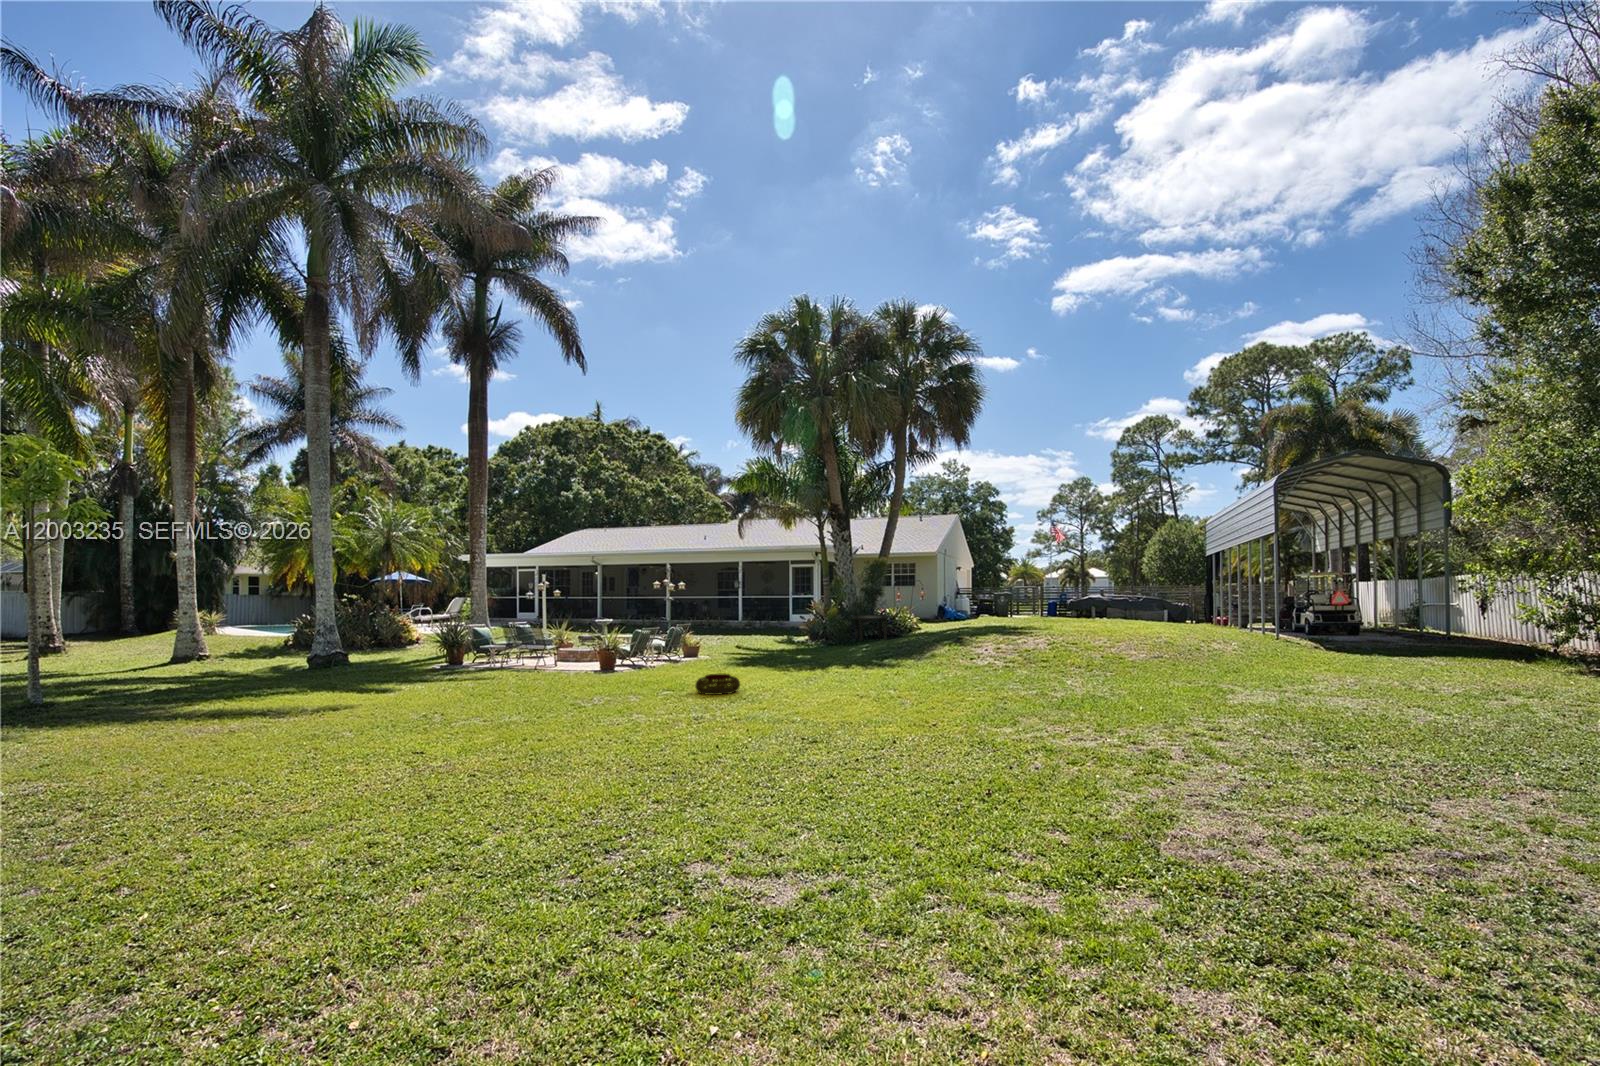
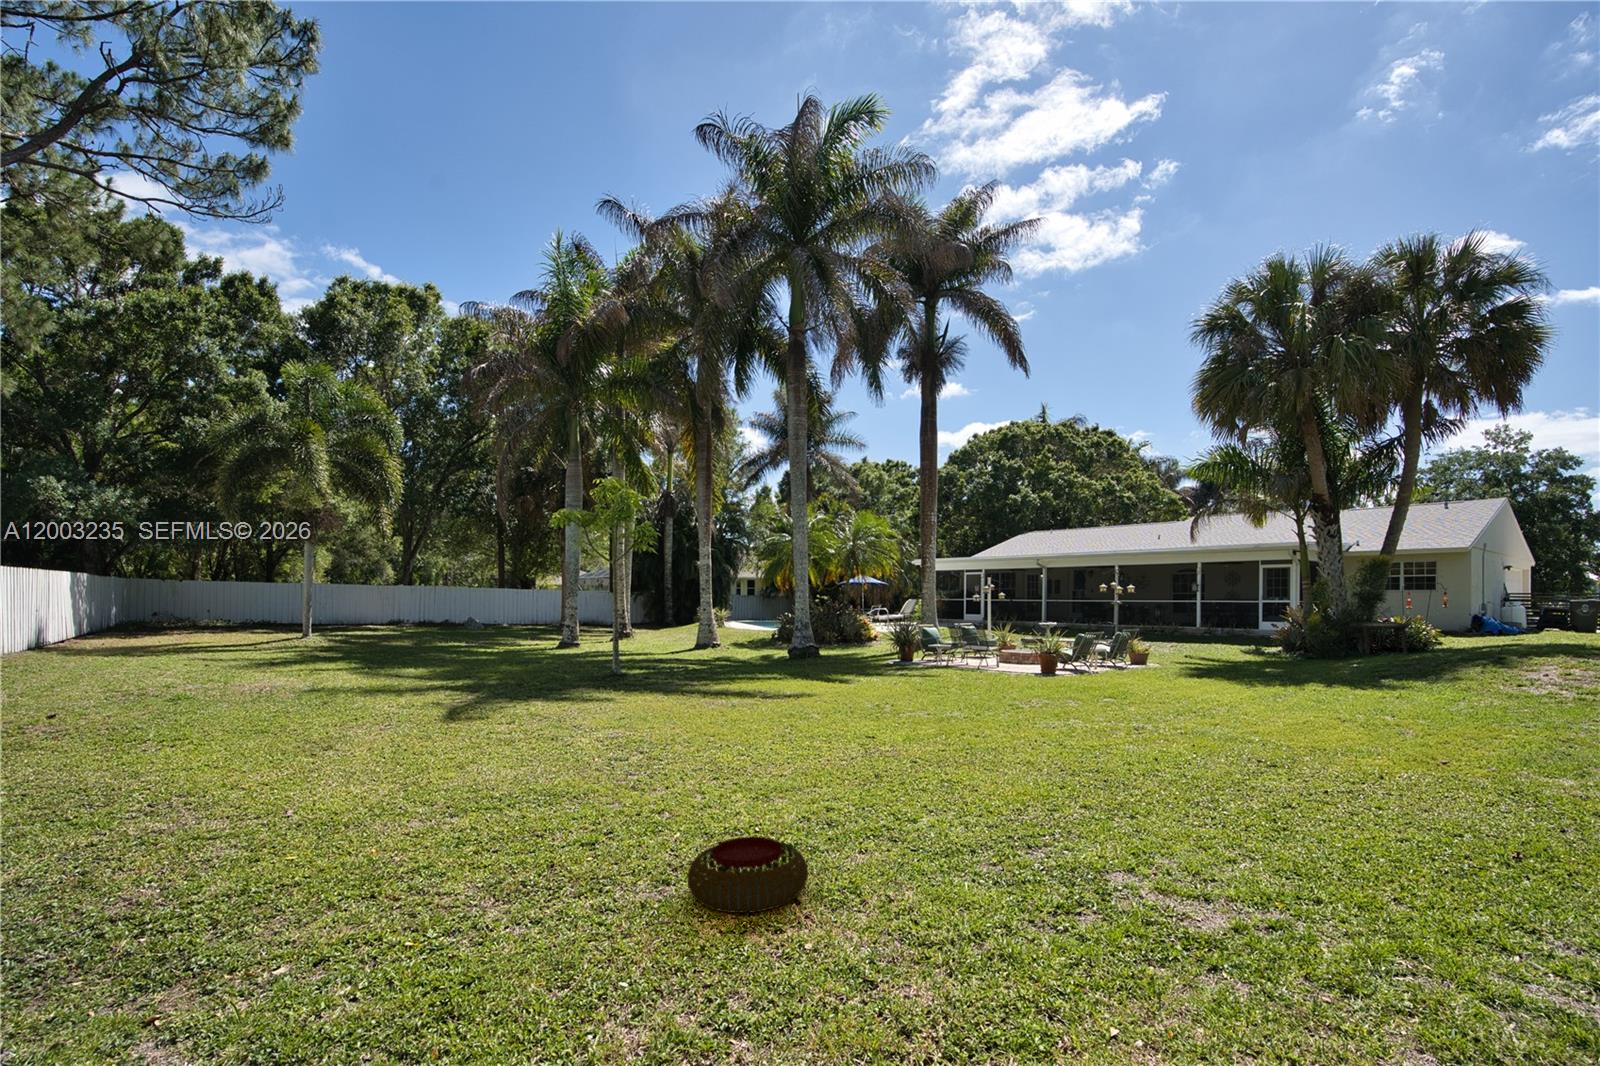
pouf: present [695,674,740,695] -> present [687,836,808,913]

